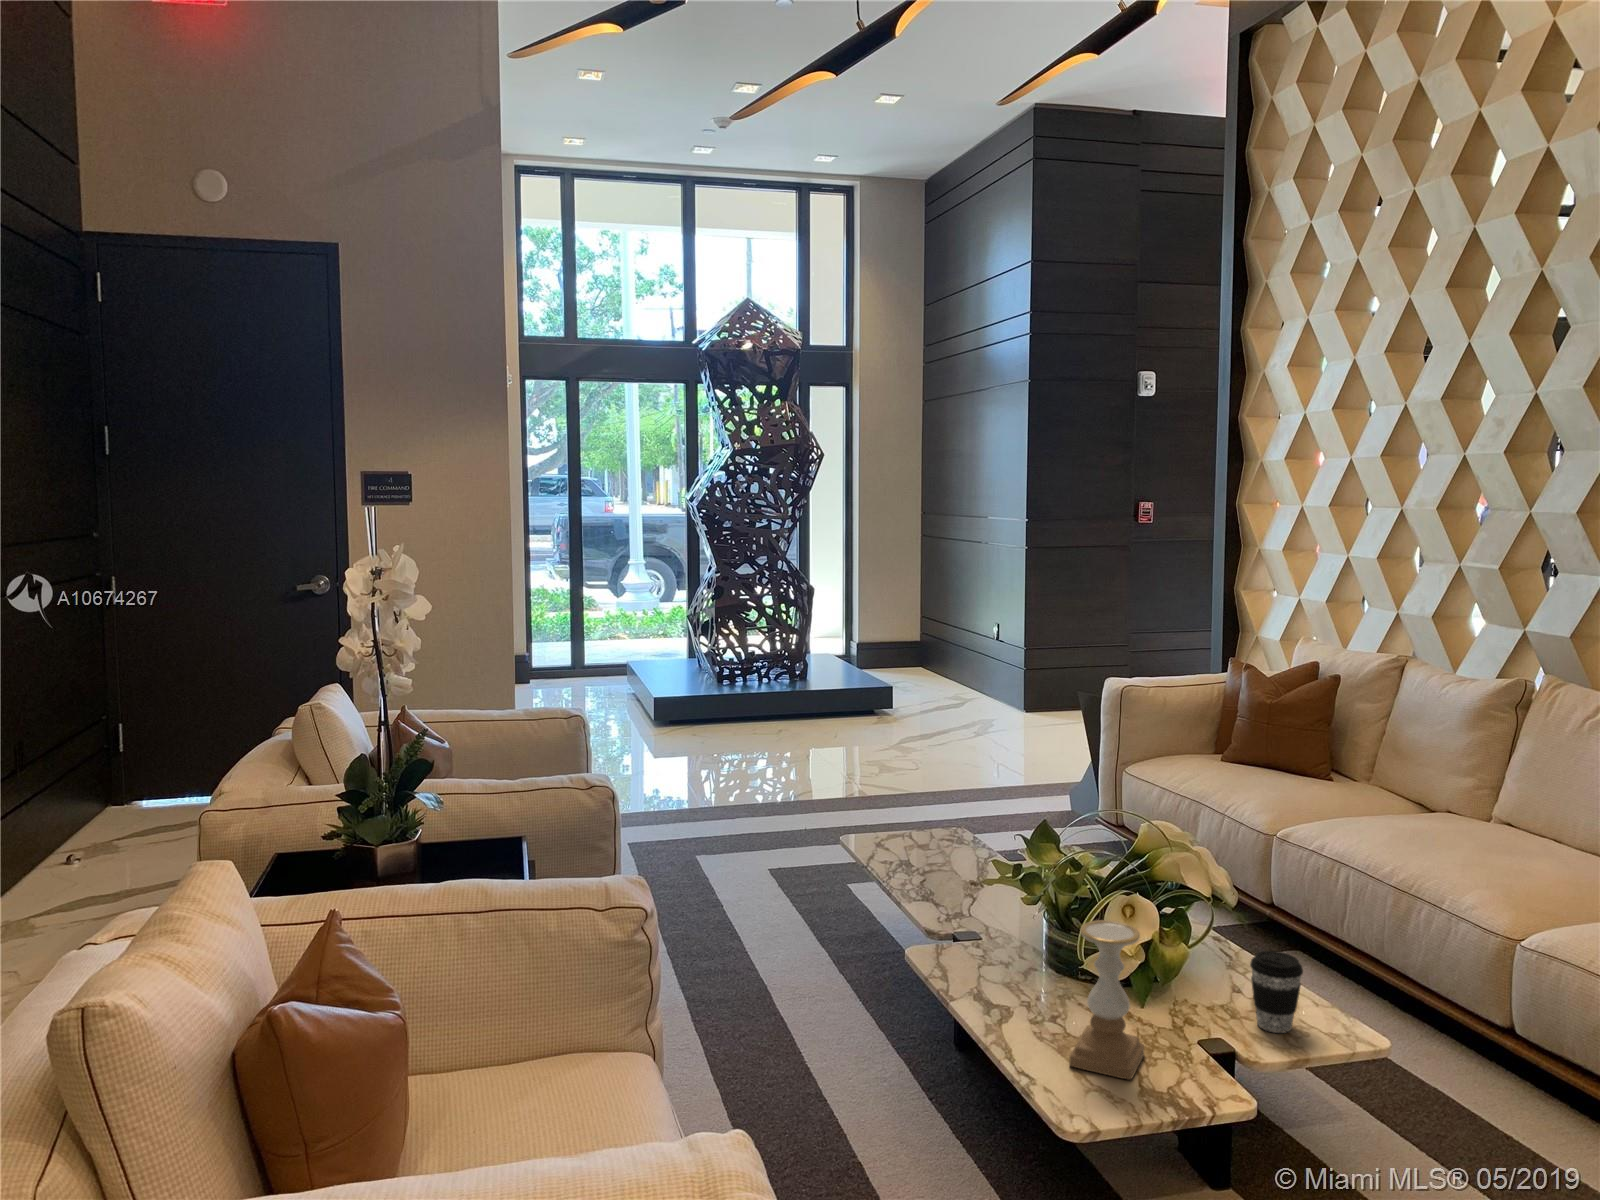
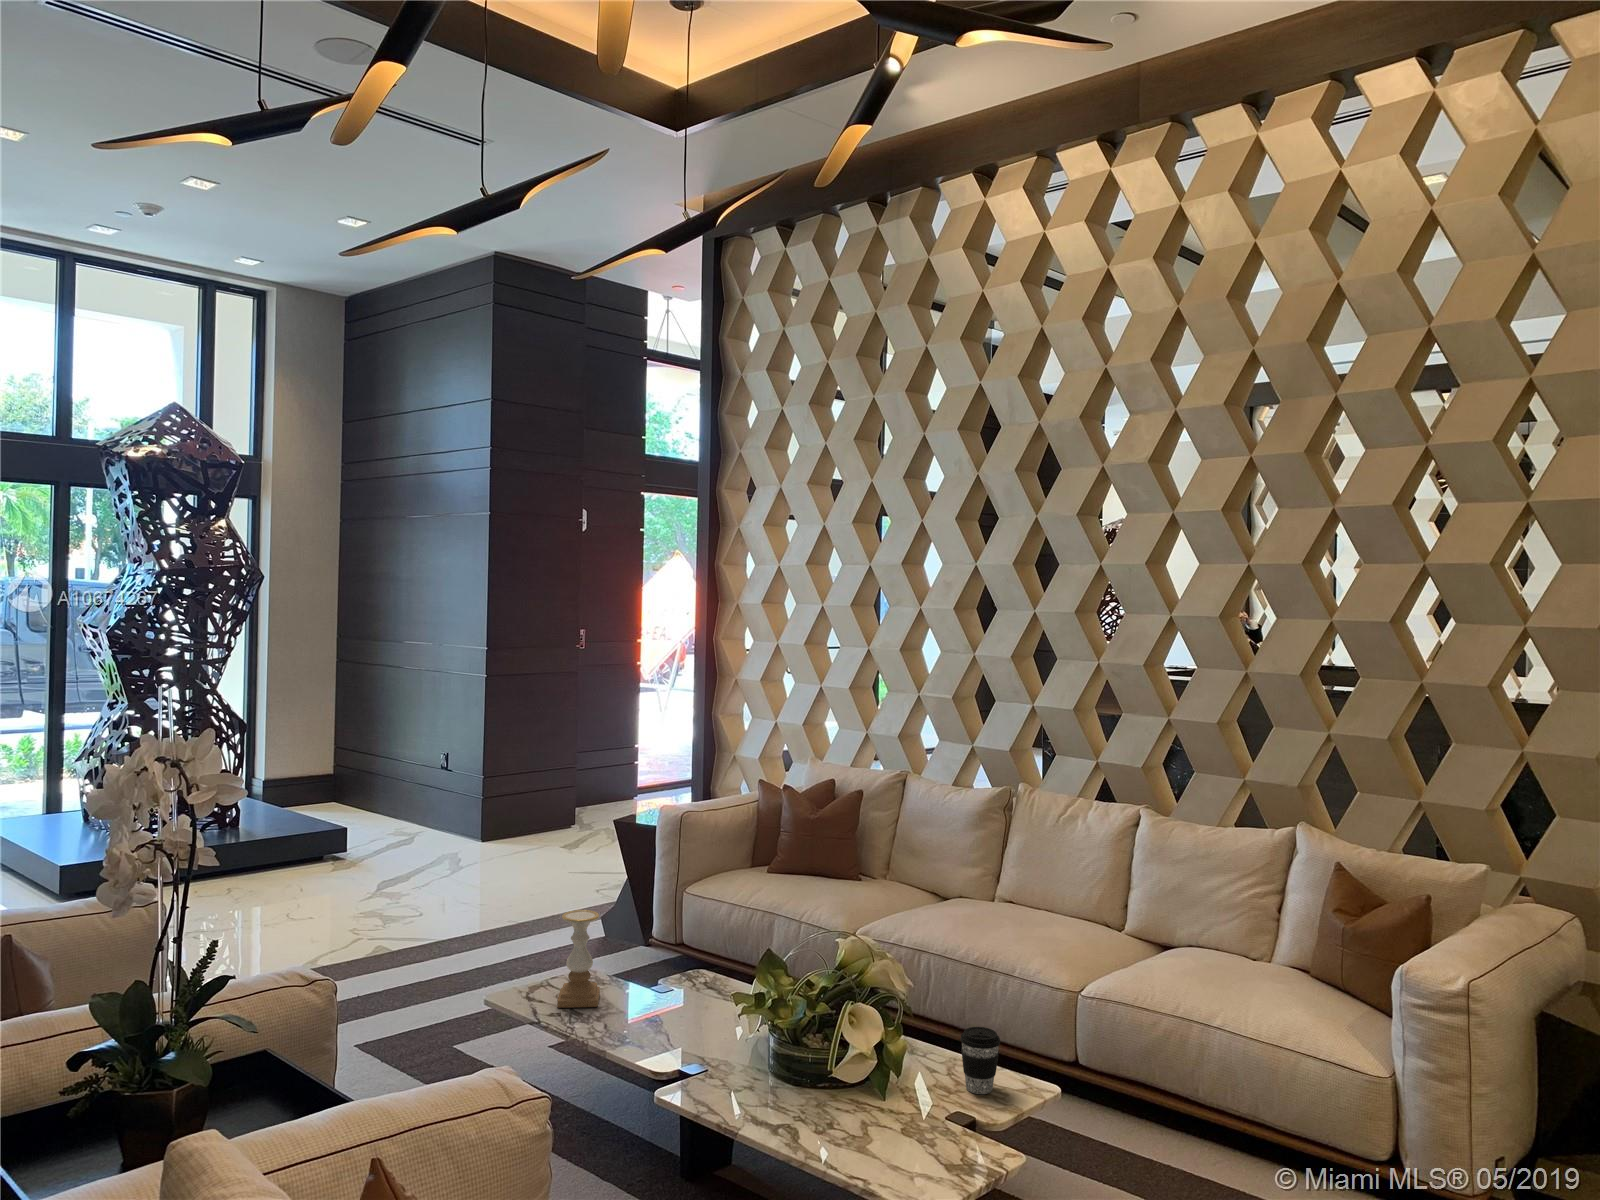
candle holder: present [1069,920,1144,1080] -> present [557,910,600,1008]

